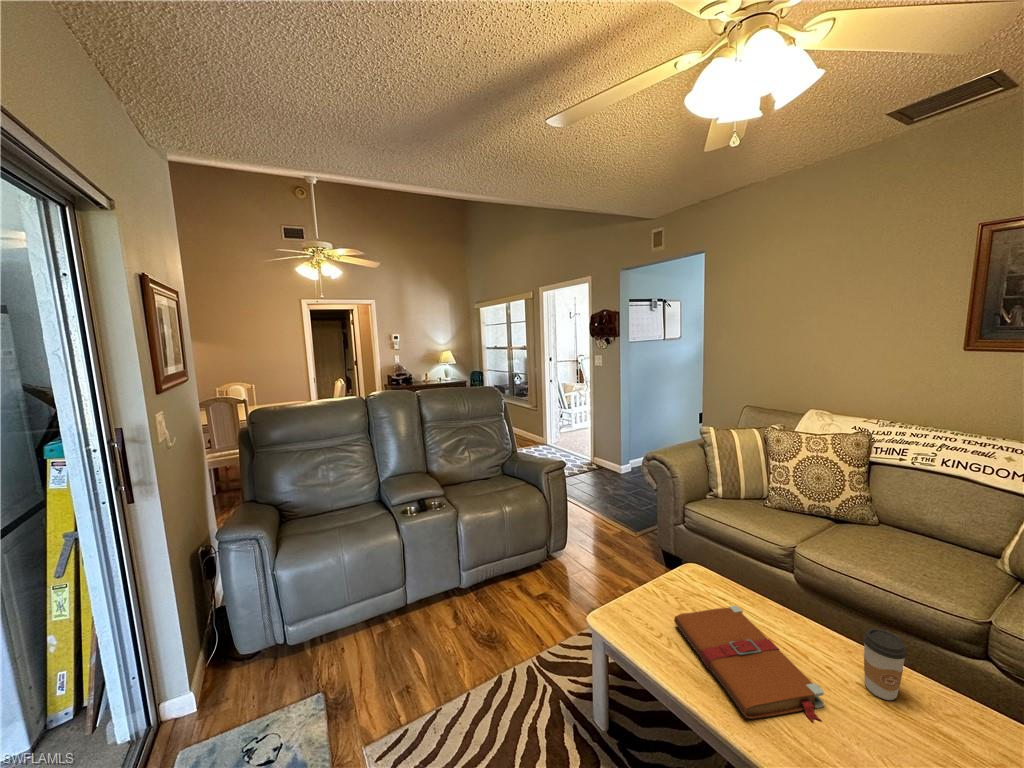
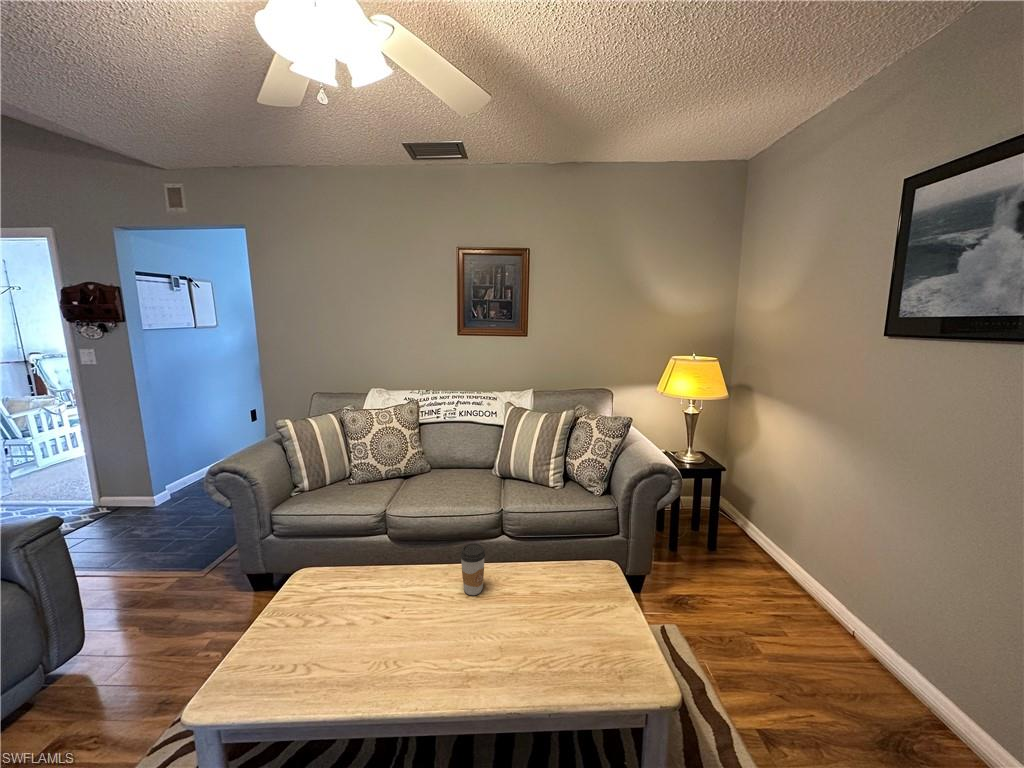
book: present [674,606,824,722] -> none [305,587,452,683]

